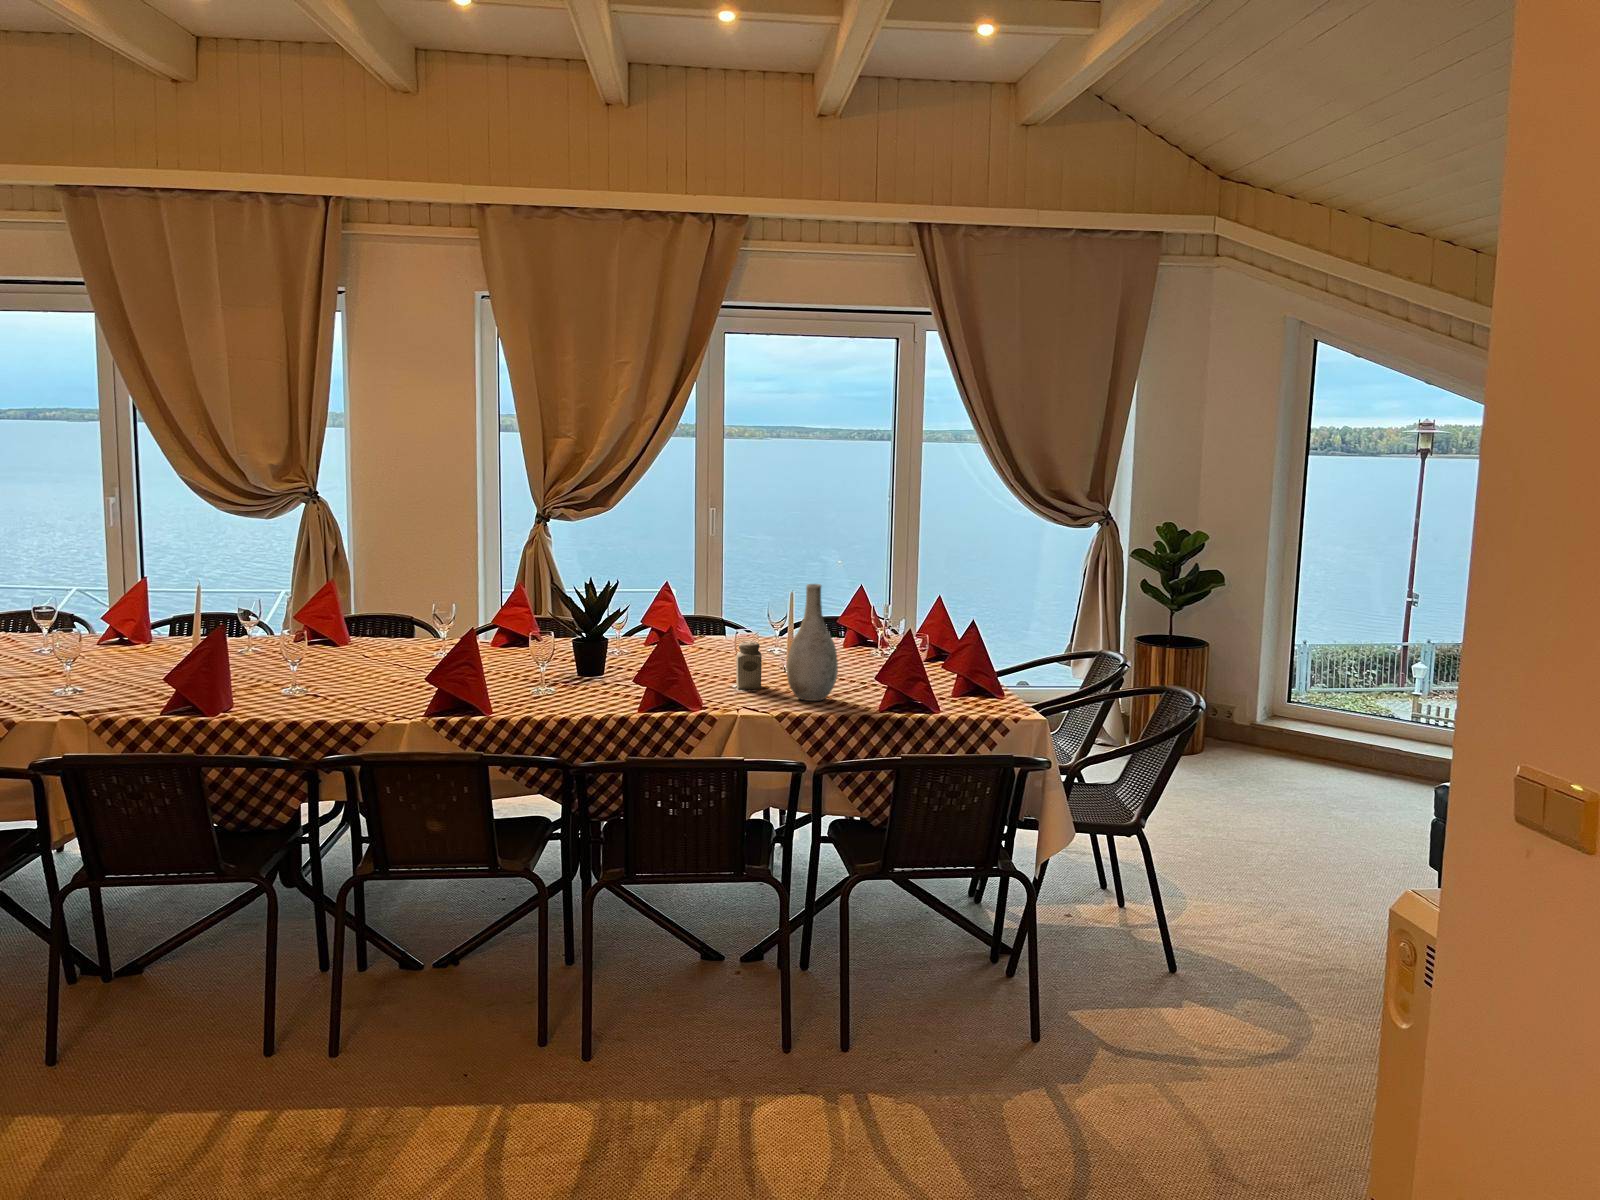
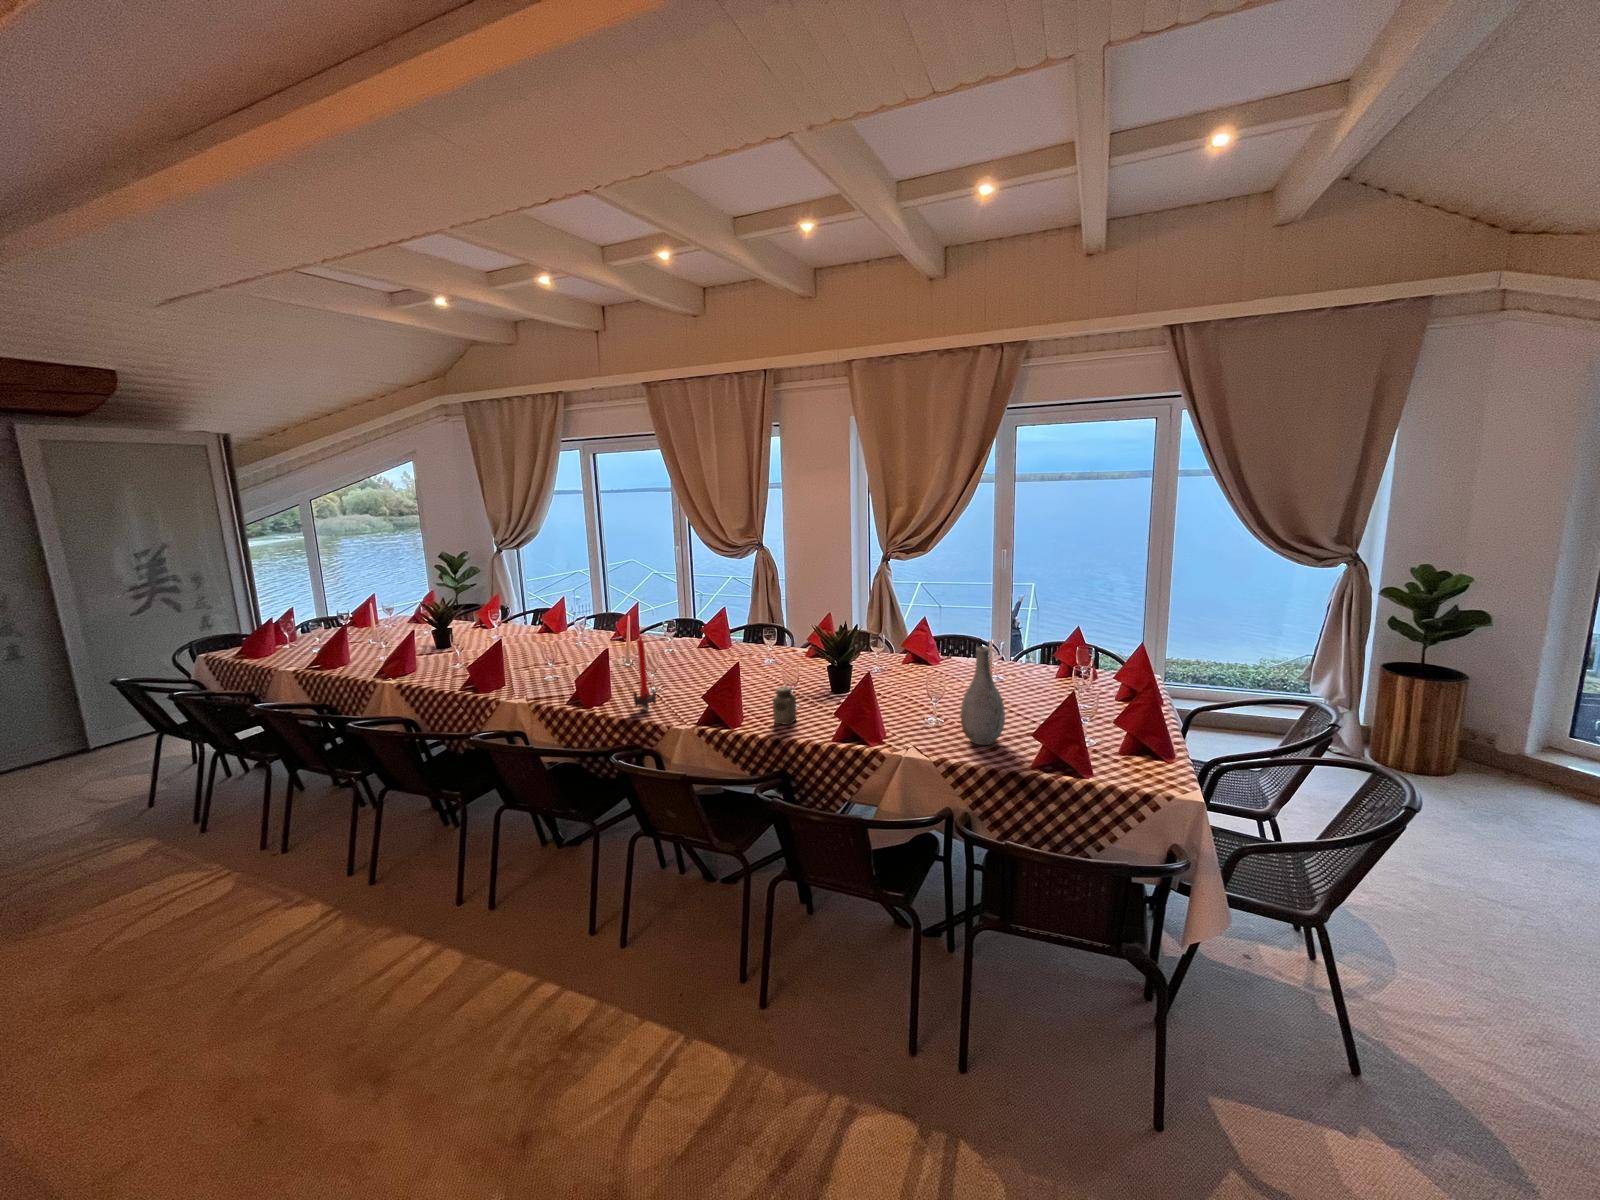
candle: none [309,593,341,707] -> present [634,636,656,710]
salt shaker: present [736,642,762,689] -> present [773,686,797,725]

